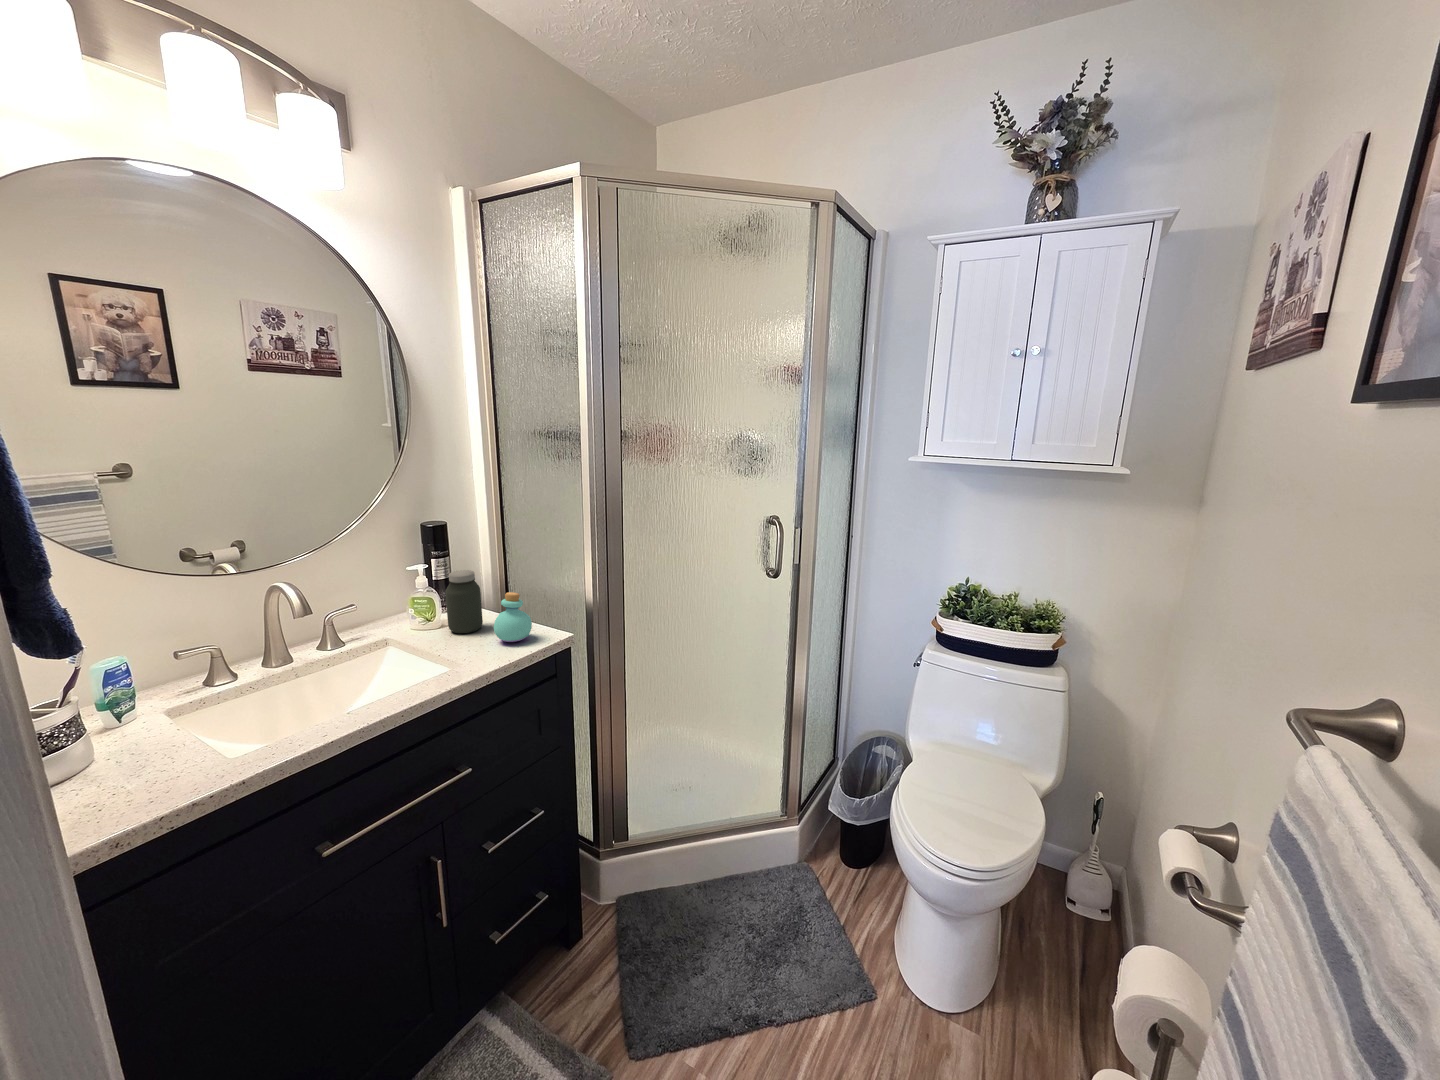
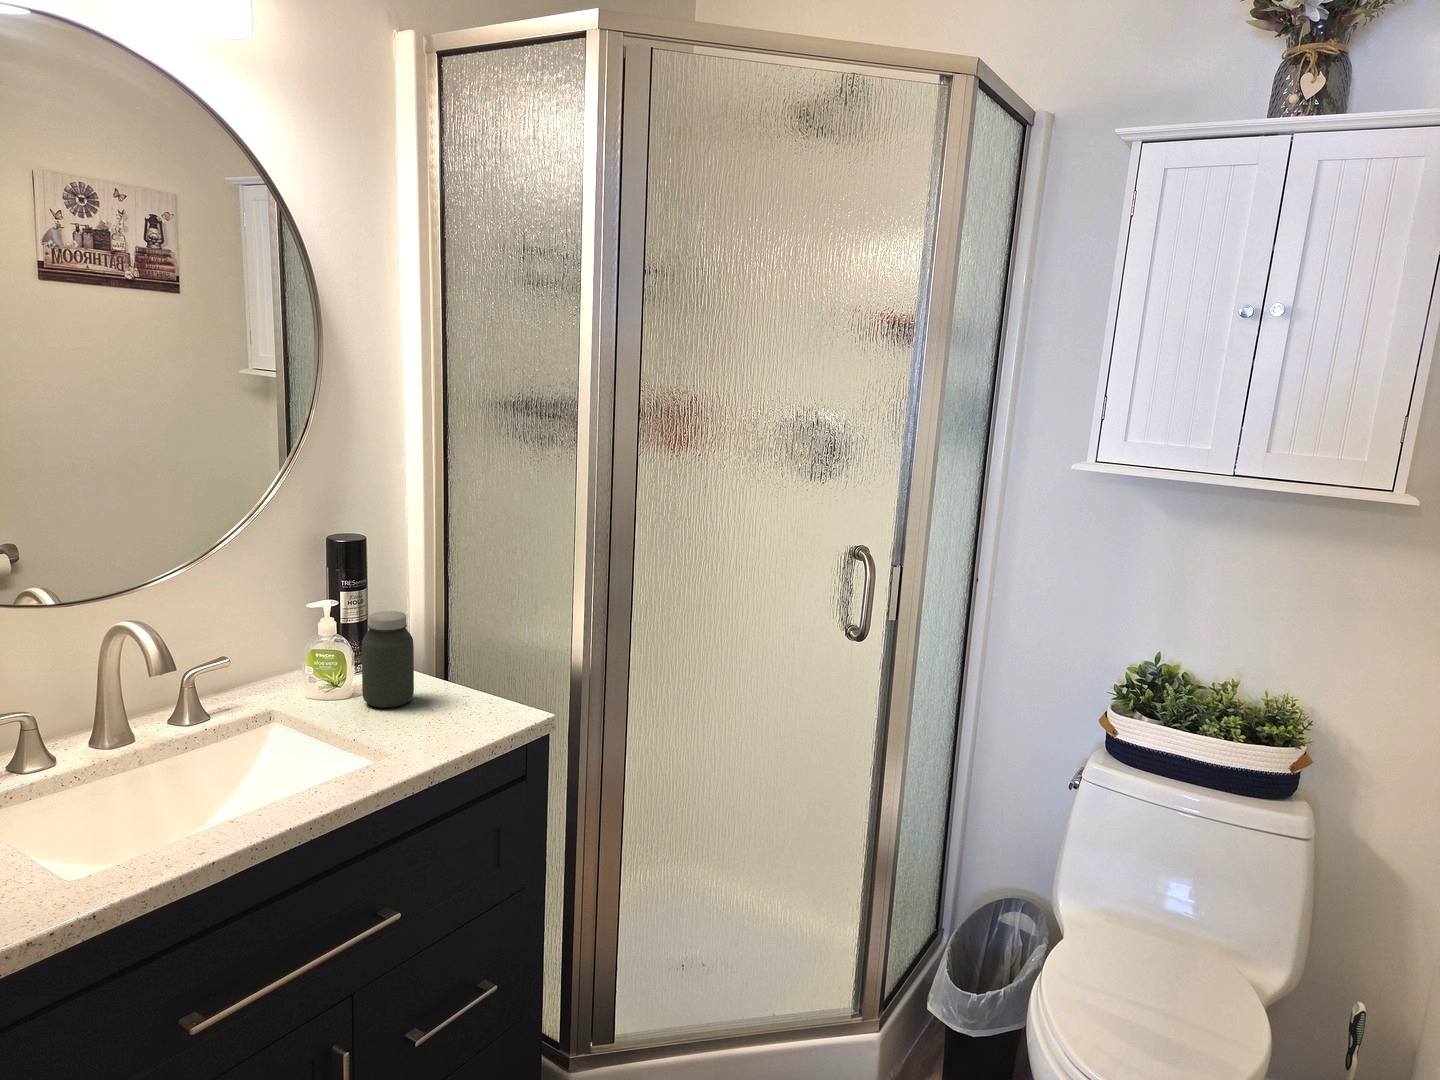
perfume bottle: present [494,592,532,642] -> none [435,649,492,724]

